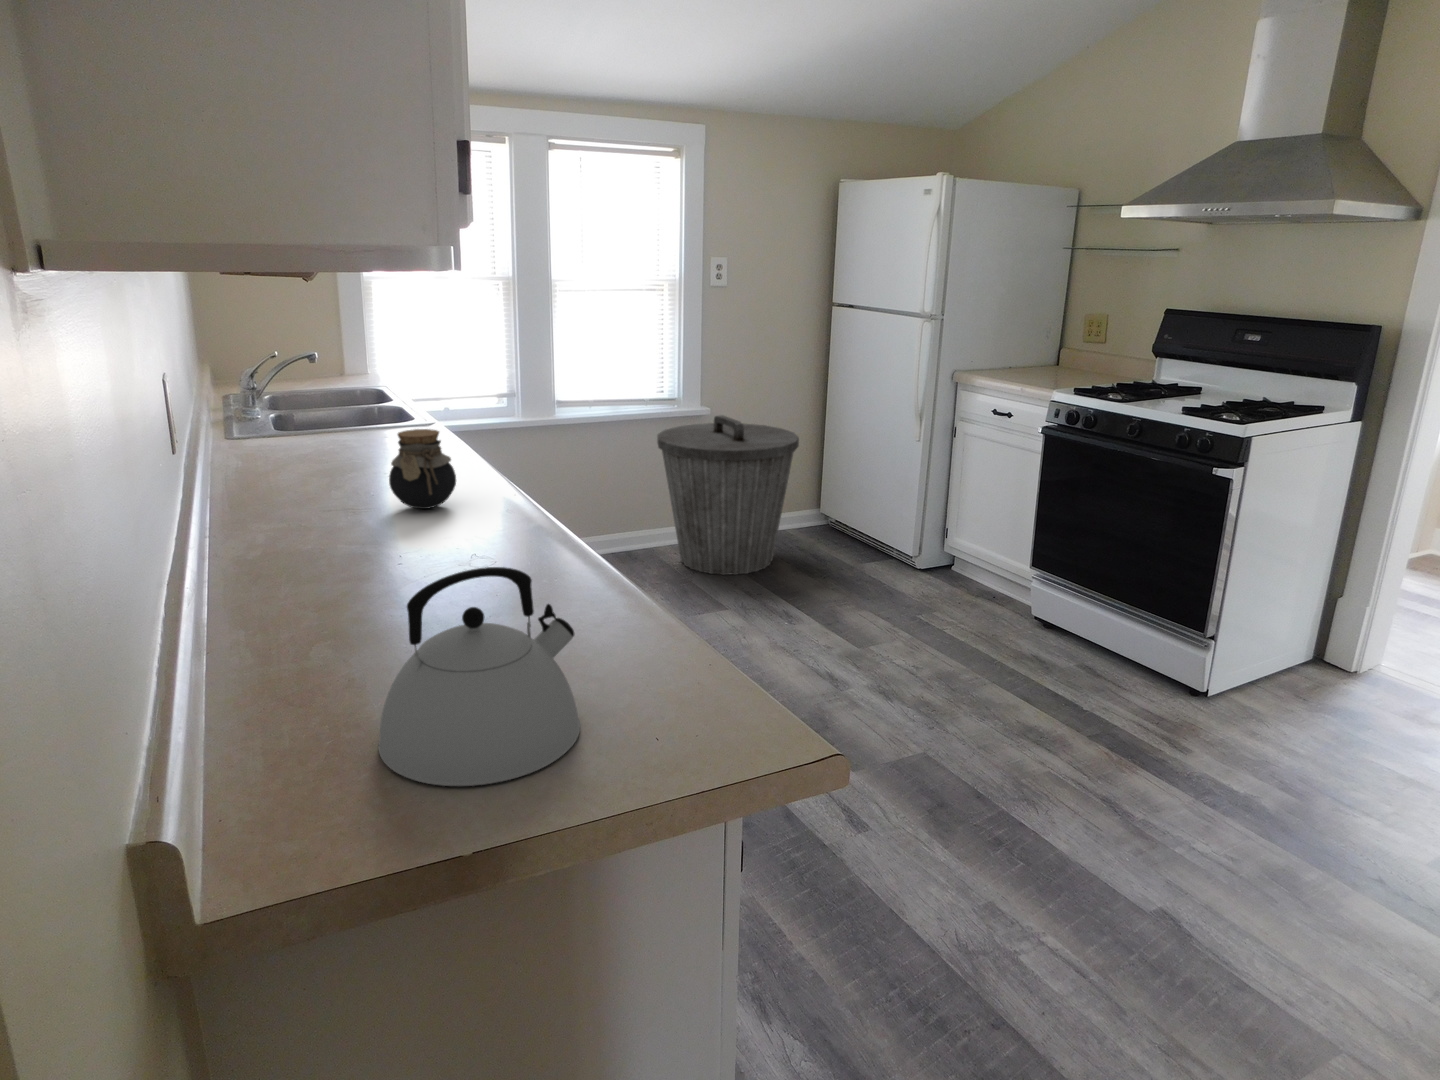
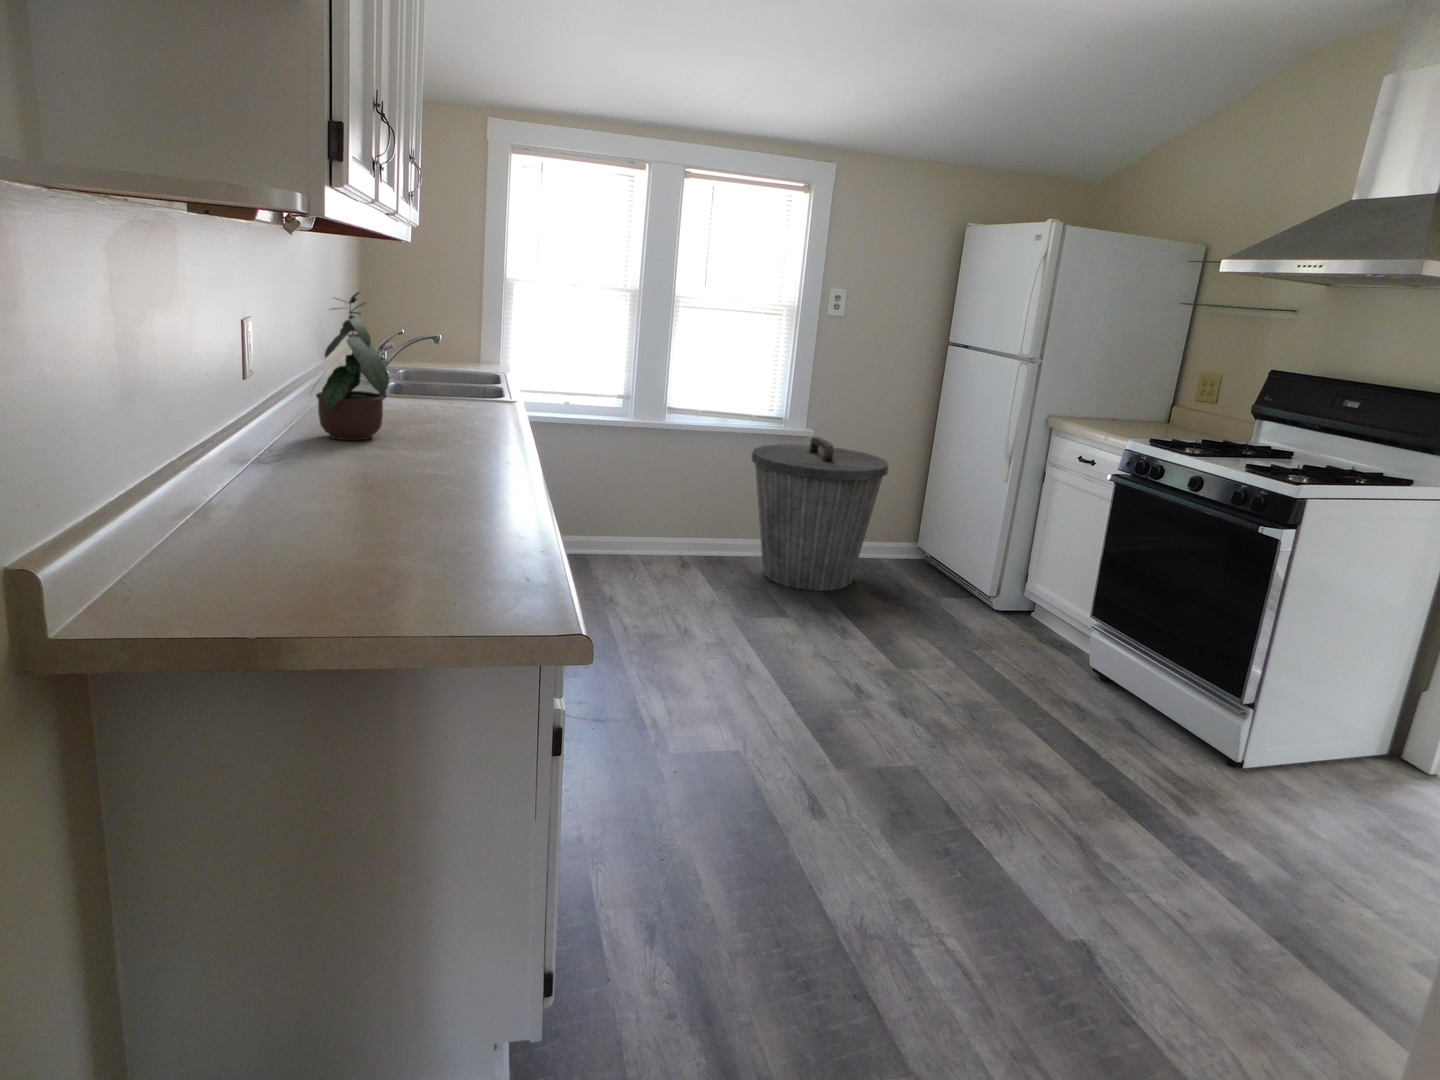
potted plant: none [232,326,349,507] -> present [316,292,390,440]
jar: present [389,429,456,509] -> none [421,386,476,453]
kettle: present [379,567,580,786] -> none [258,446,429,605]

